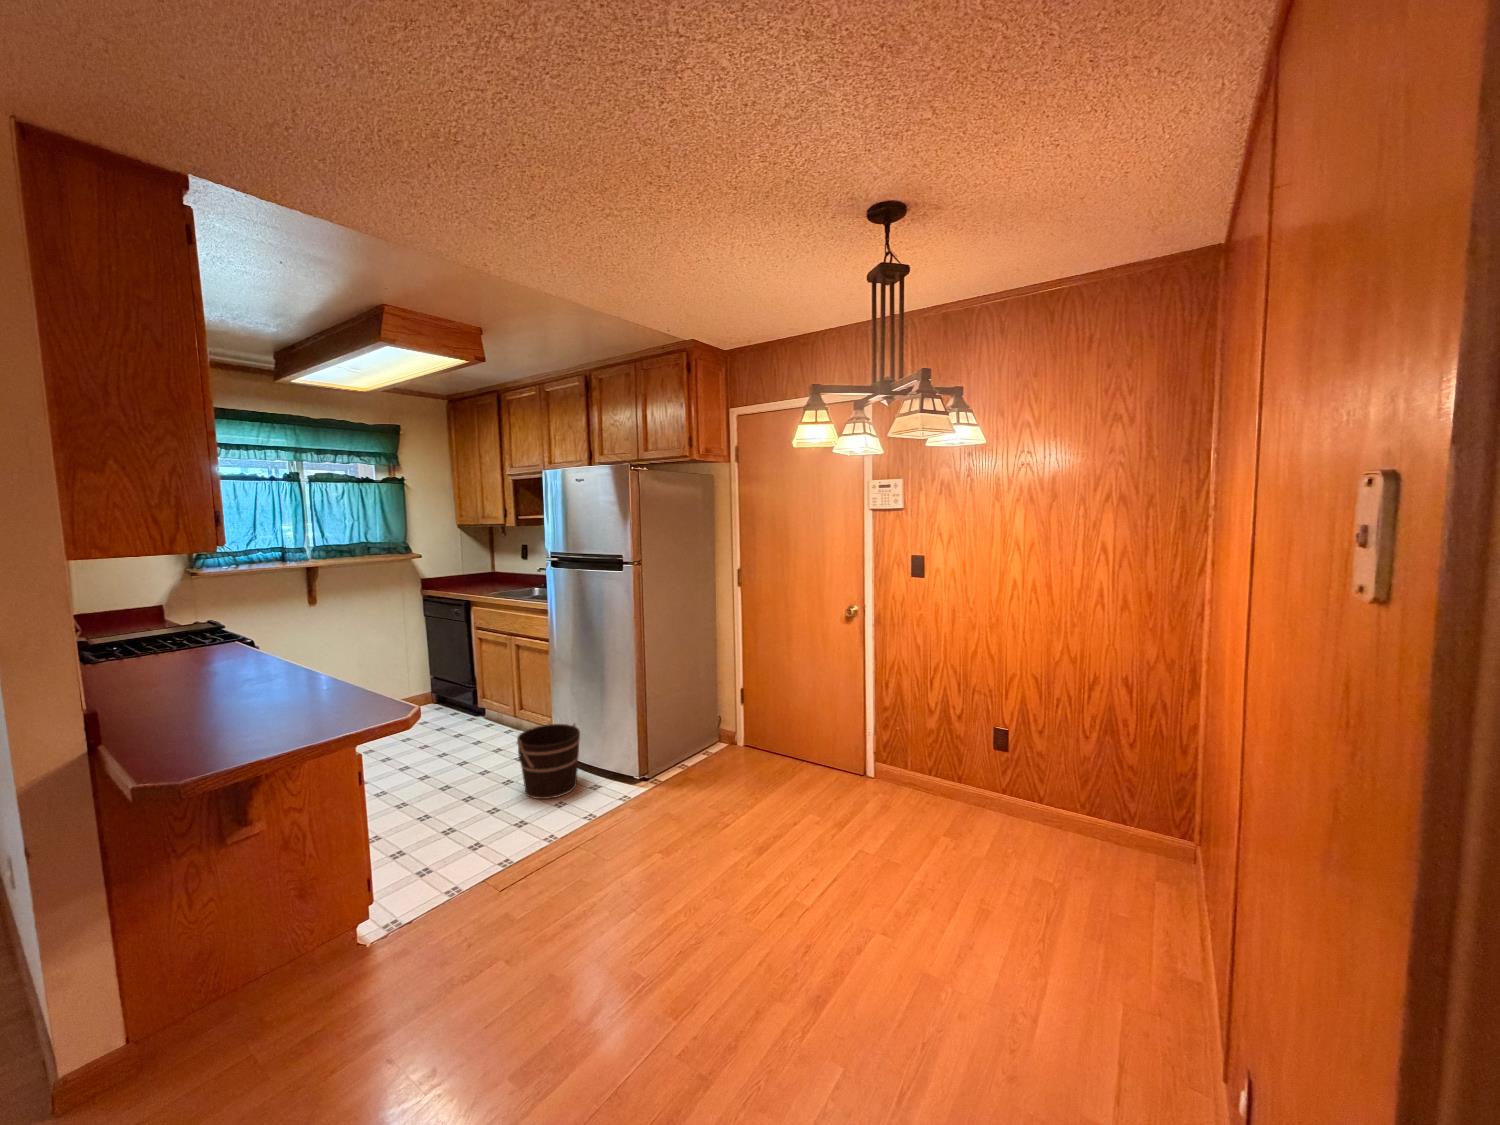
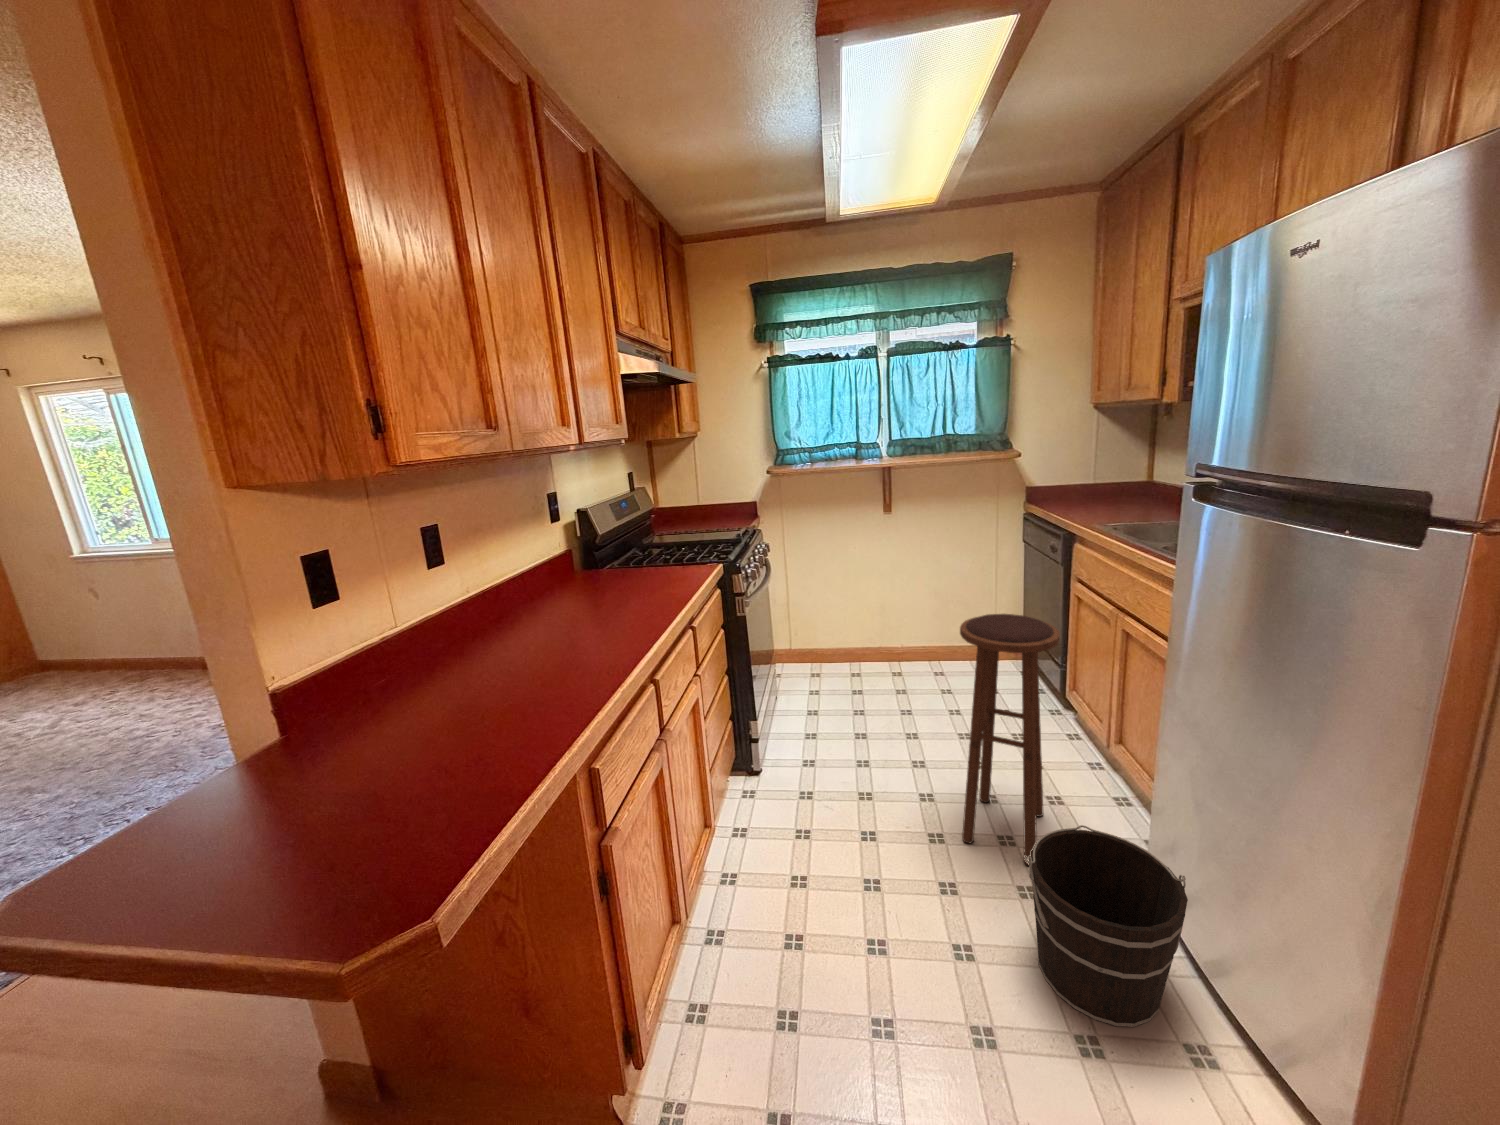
stool: none [445,640,506,783] -> present [960,614,1060,865]

